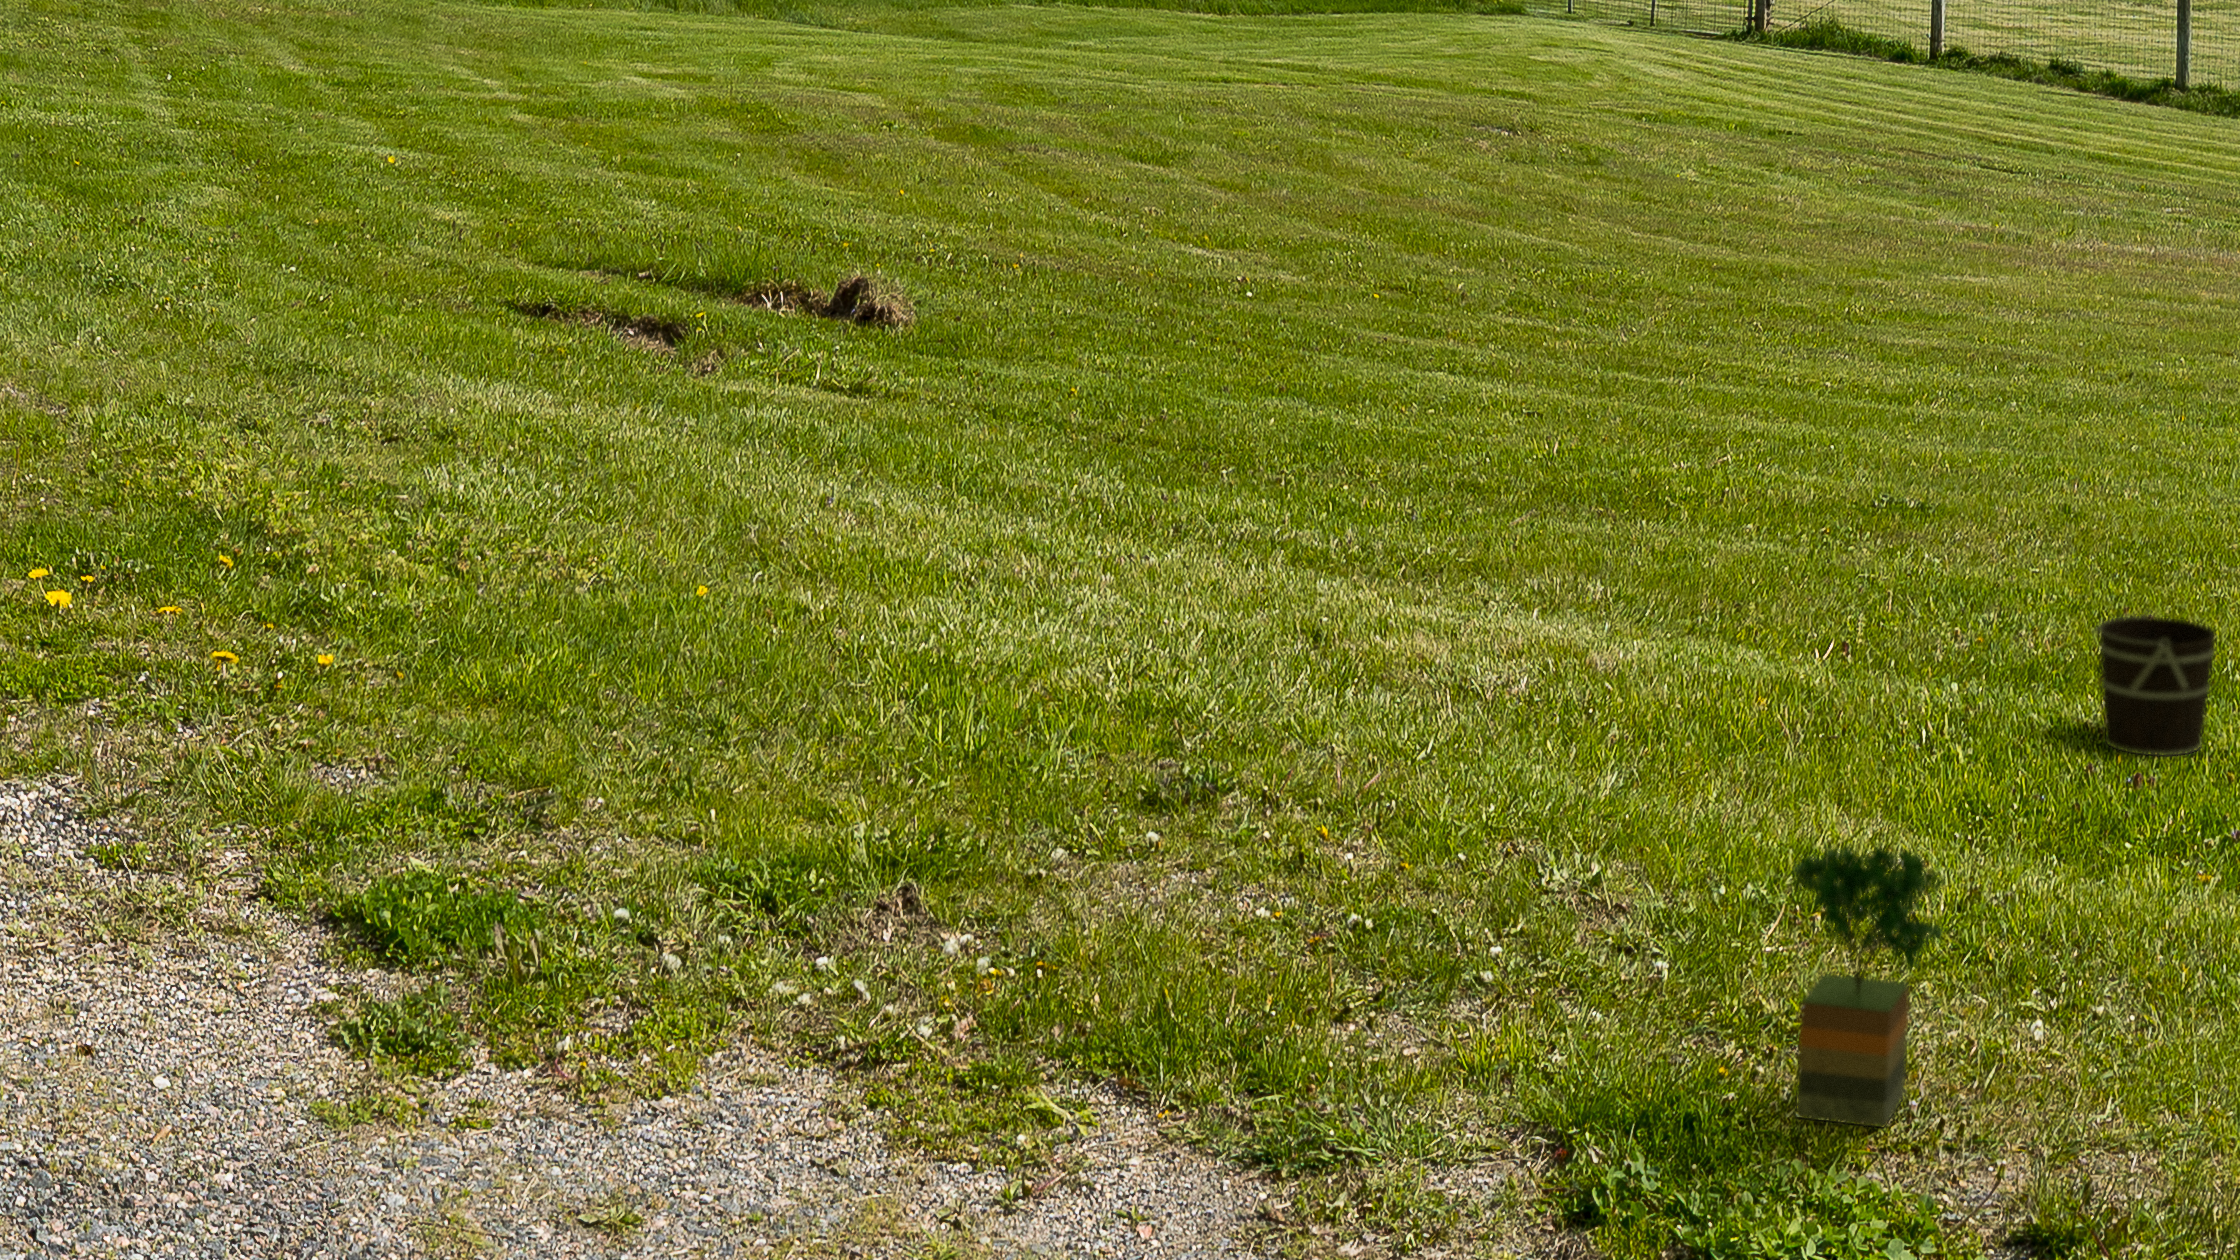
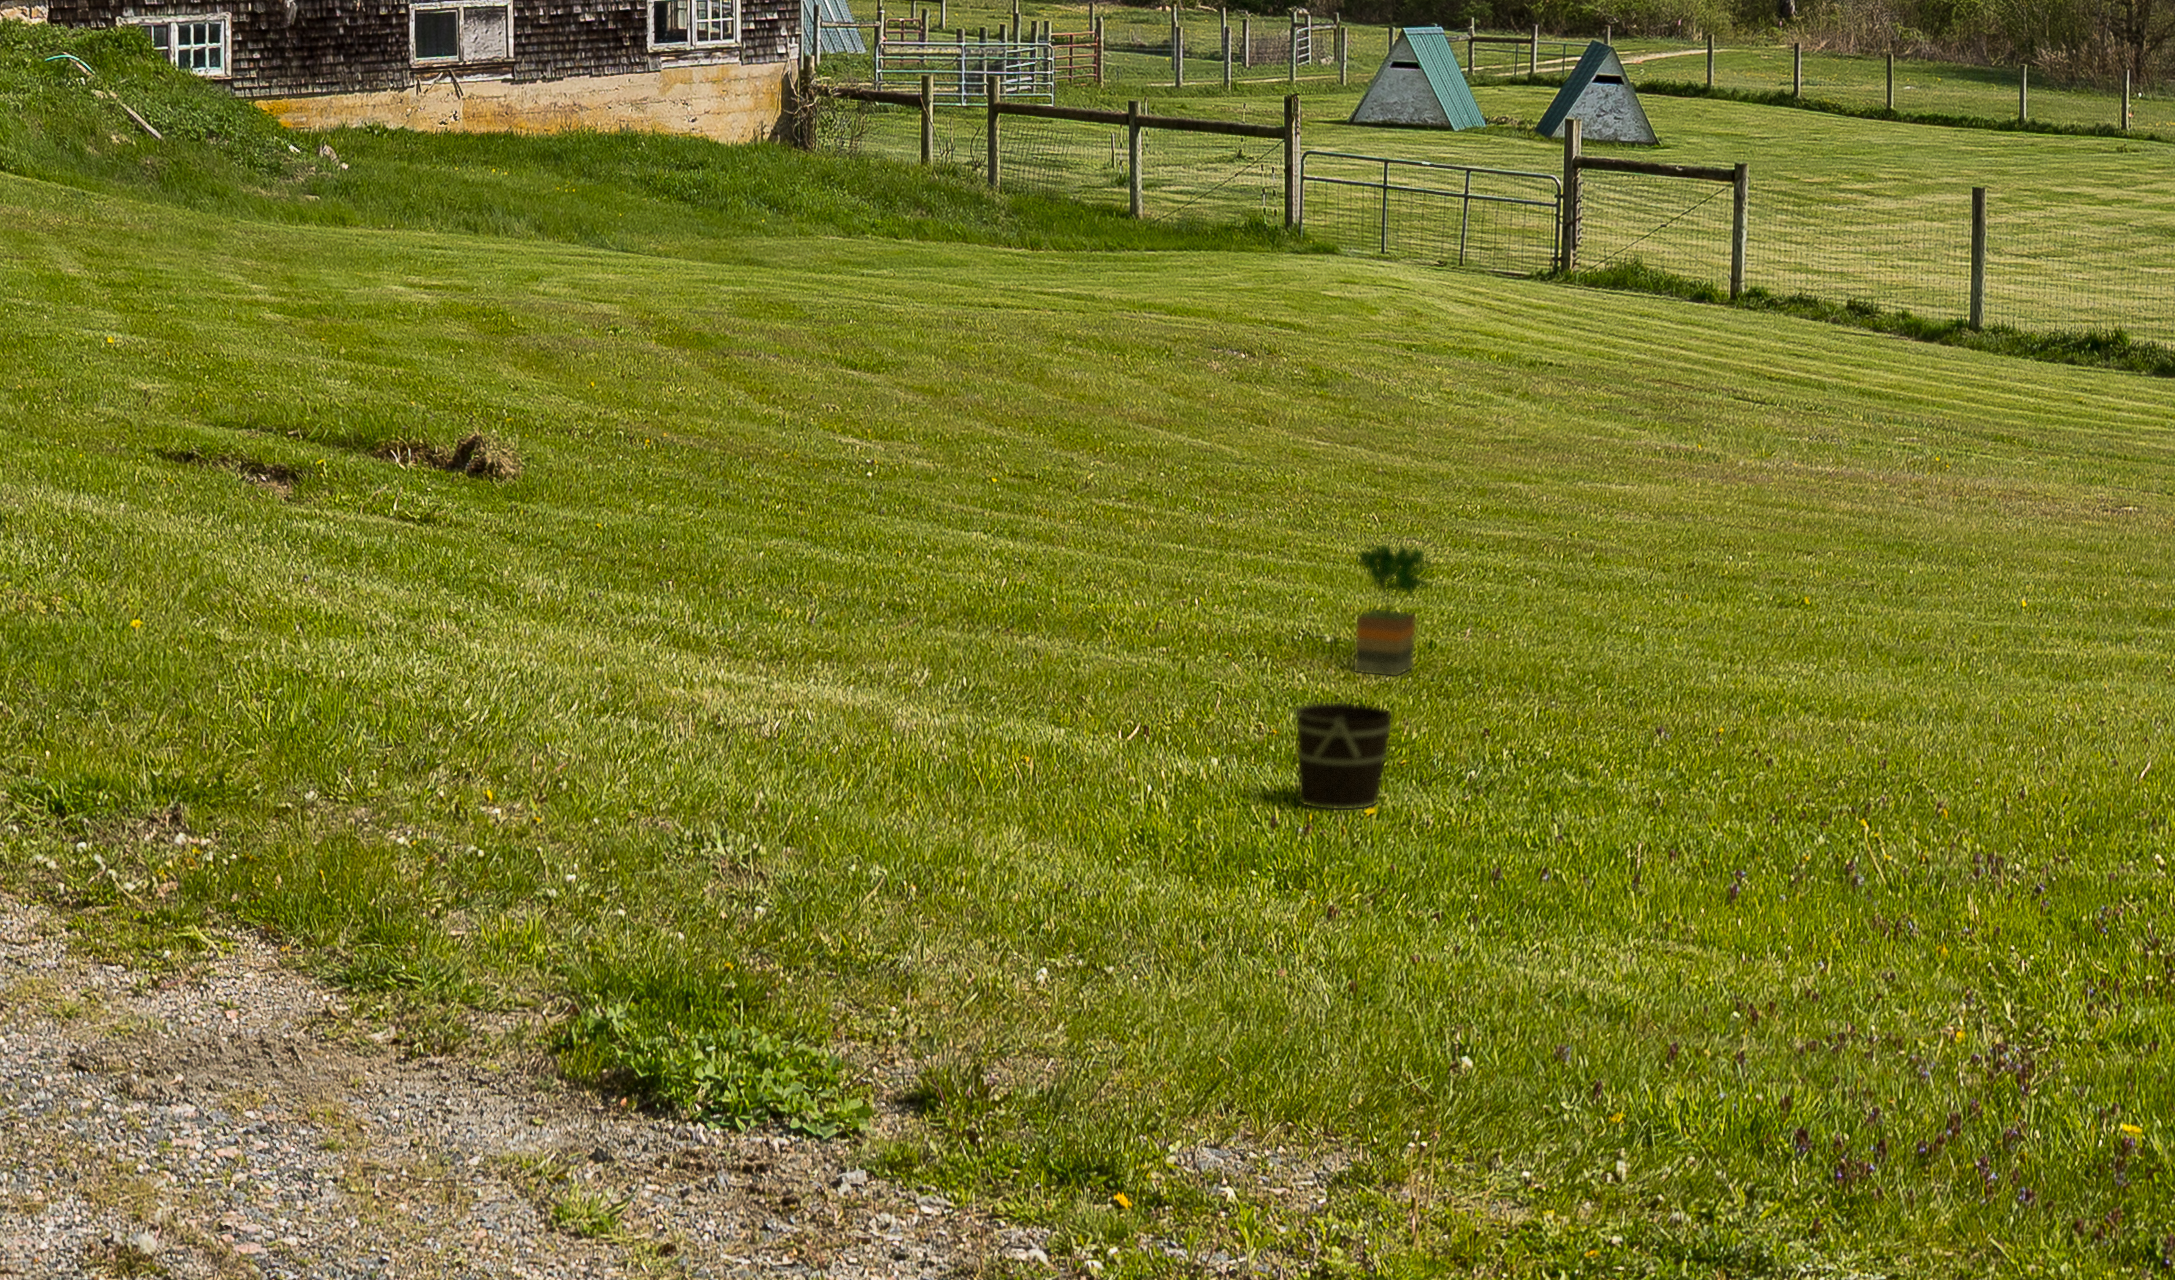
potted tree: present [1789,845,1943,1127] -> present [1354,545,1432,676]

